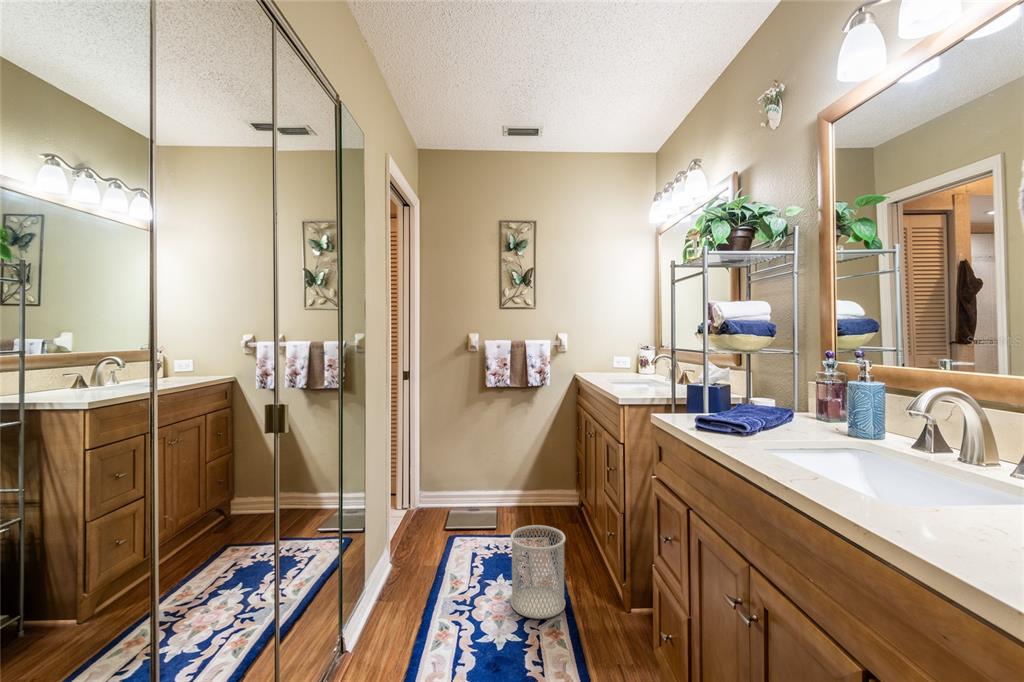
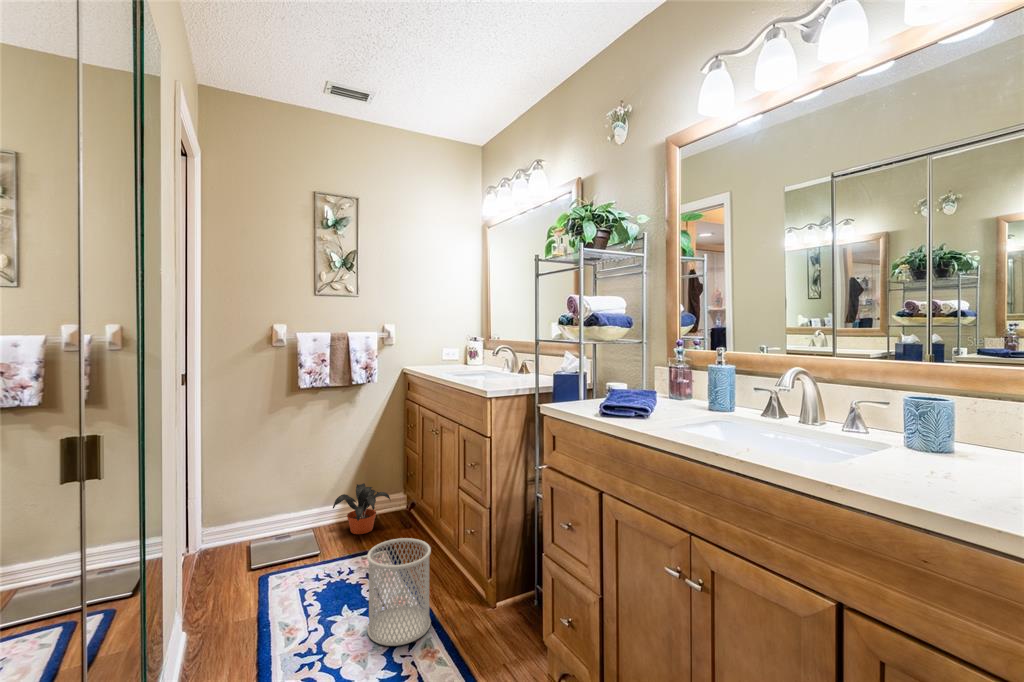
potted plant: none [510,475,560,519] -> present [333,483,390,534]

